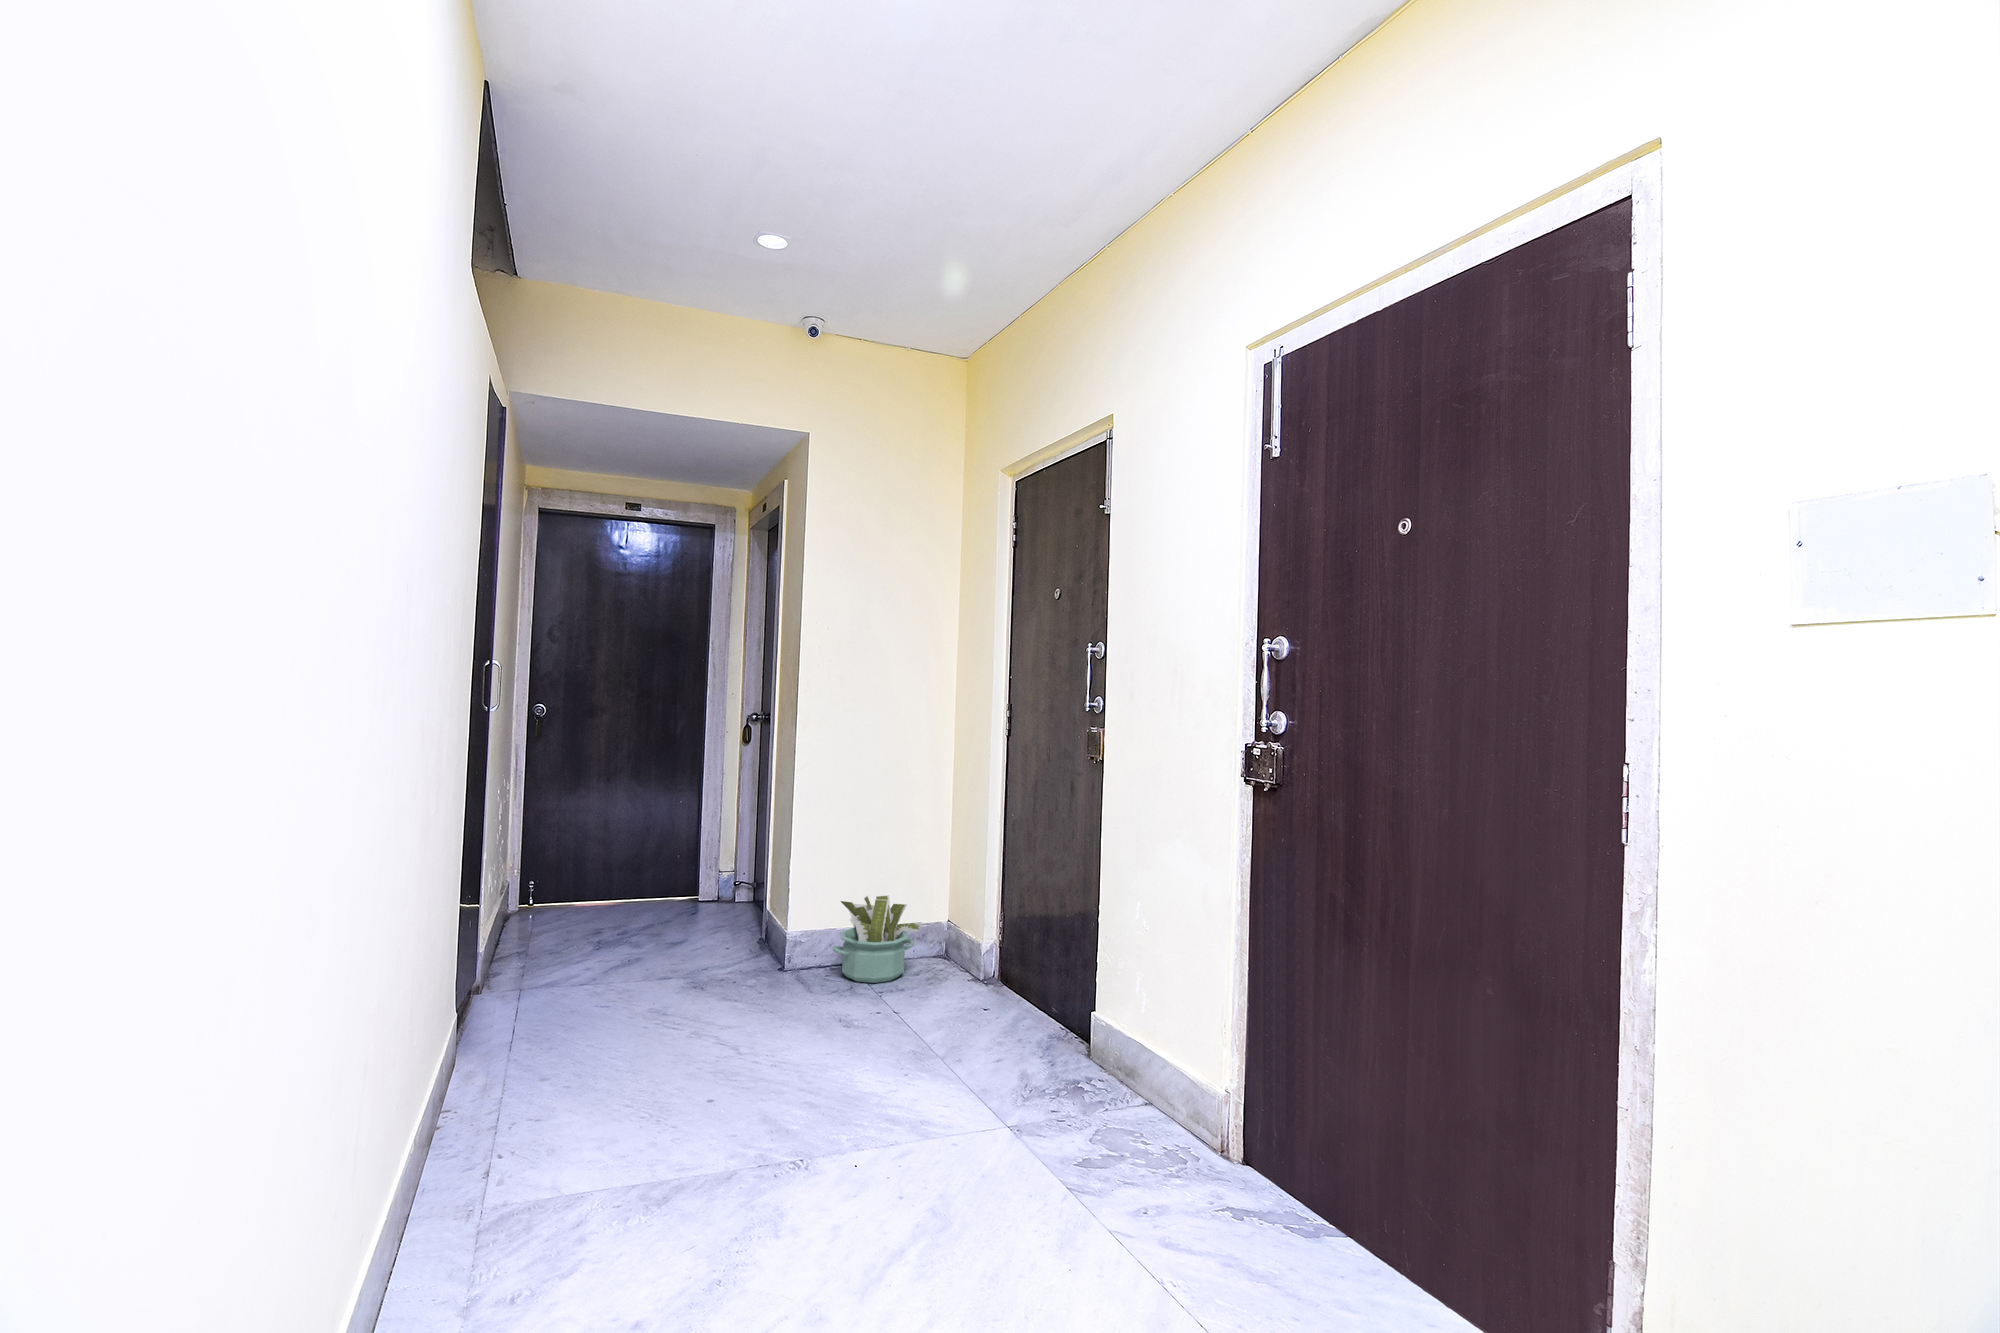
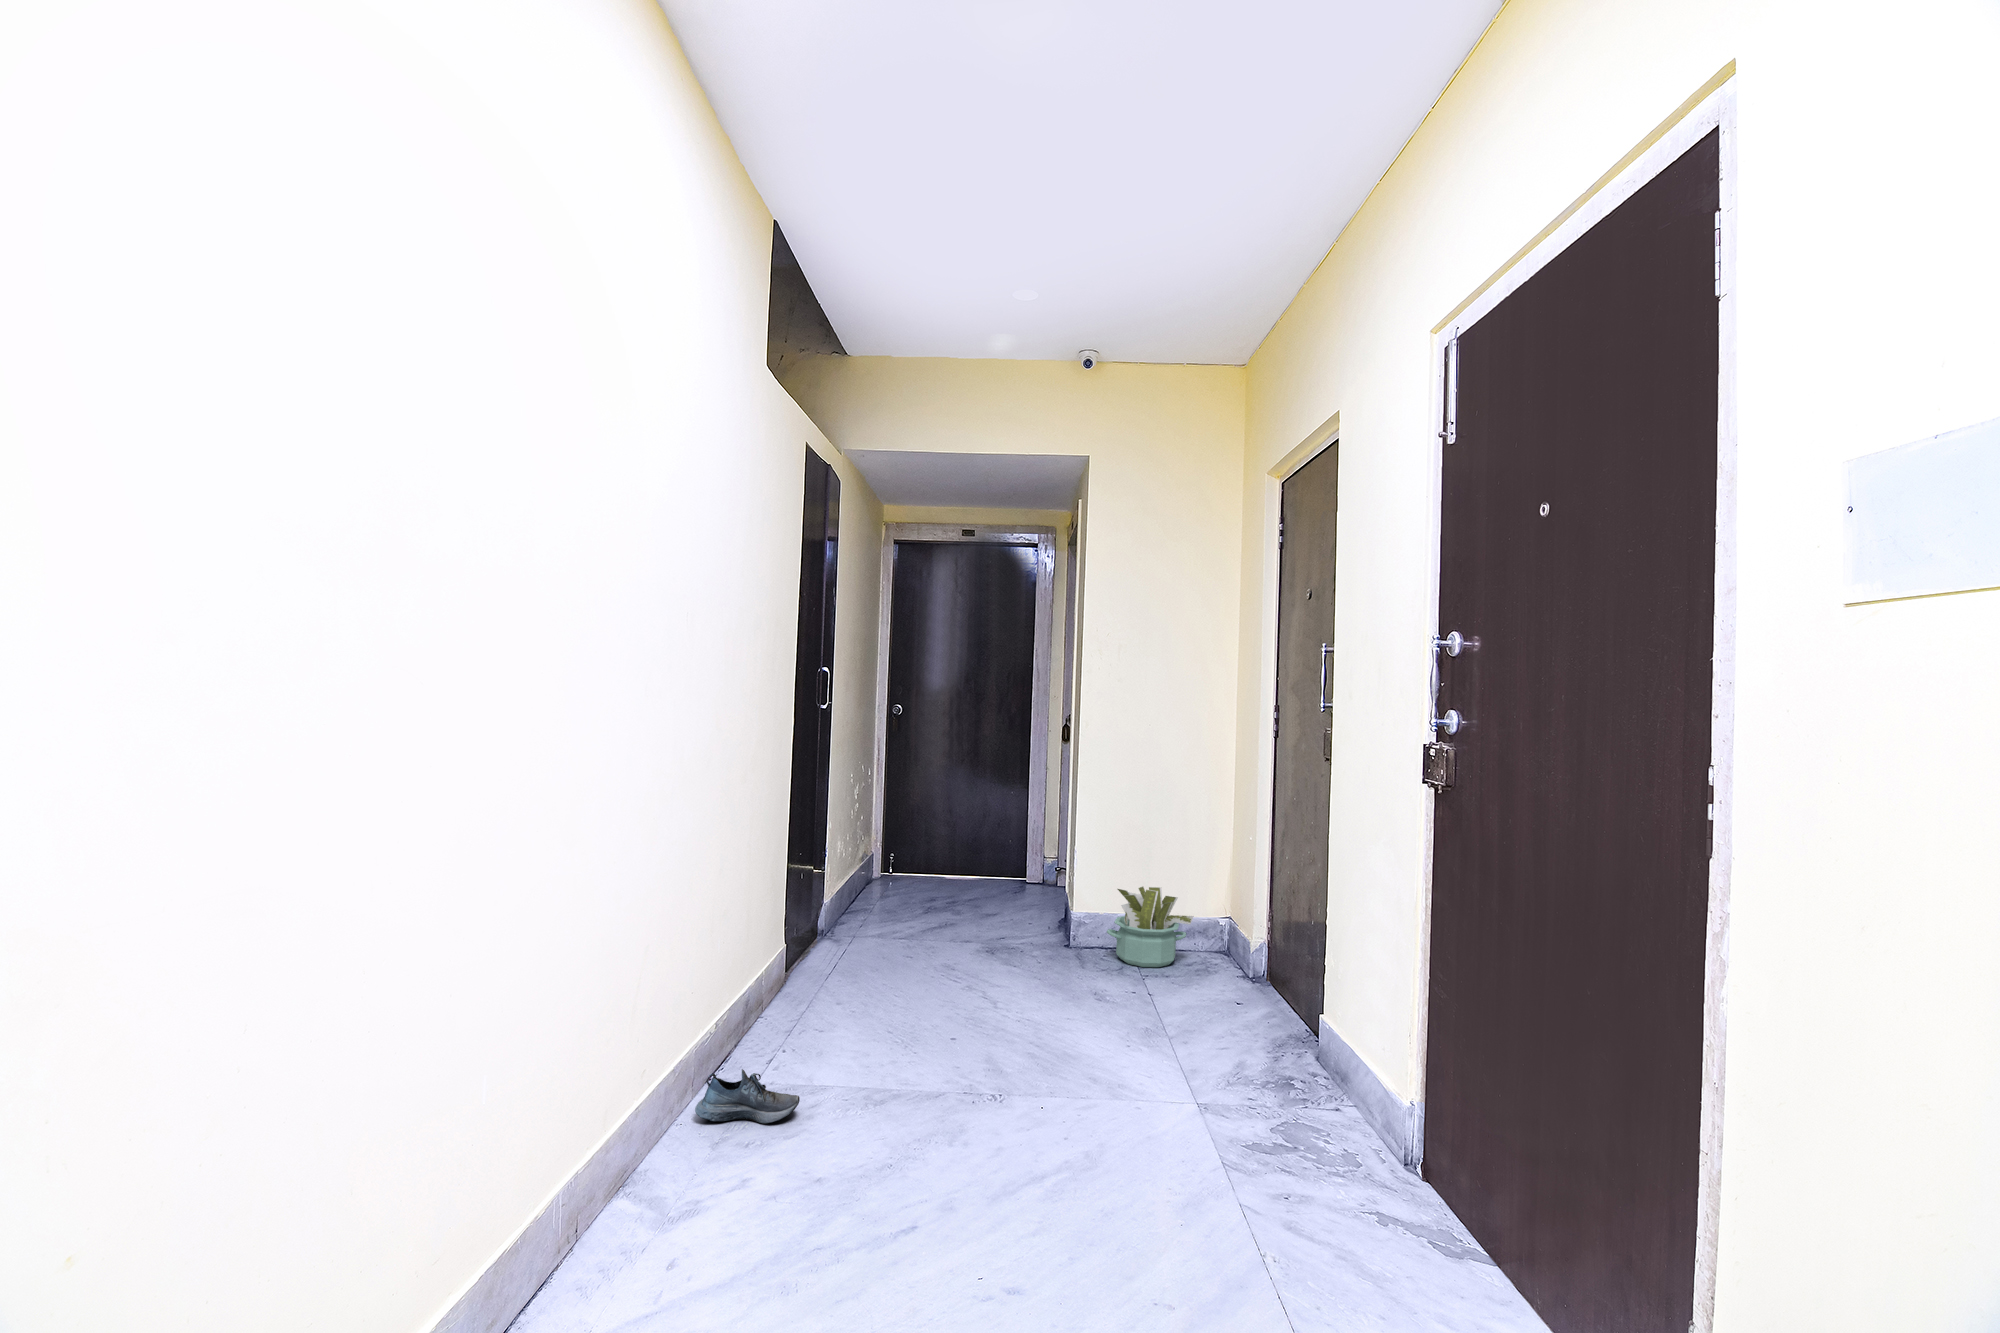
shoe: none [386,1216,550,1302] -> present [695,1069,800,1123]

